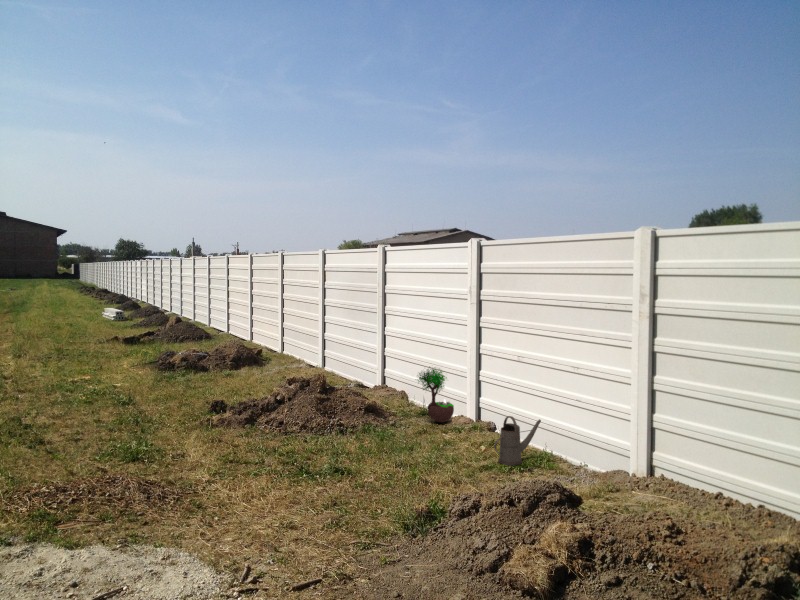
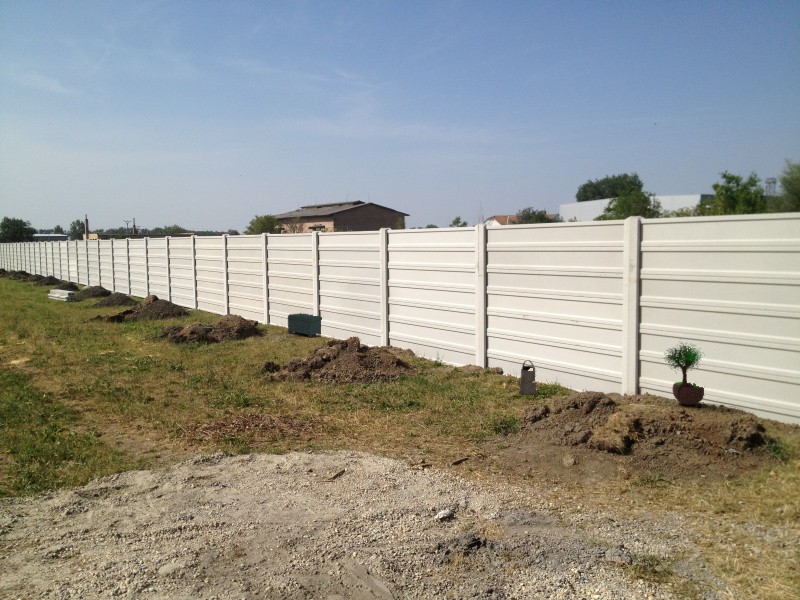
bench: none [290,342,328,371] -> present [288,313,322,338]
potted tree: present [418,369,454,422] -> present [664,343,704,405]

